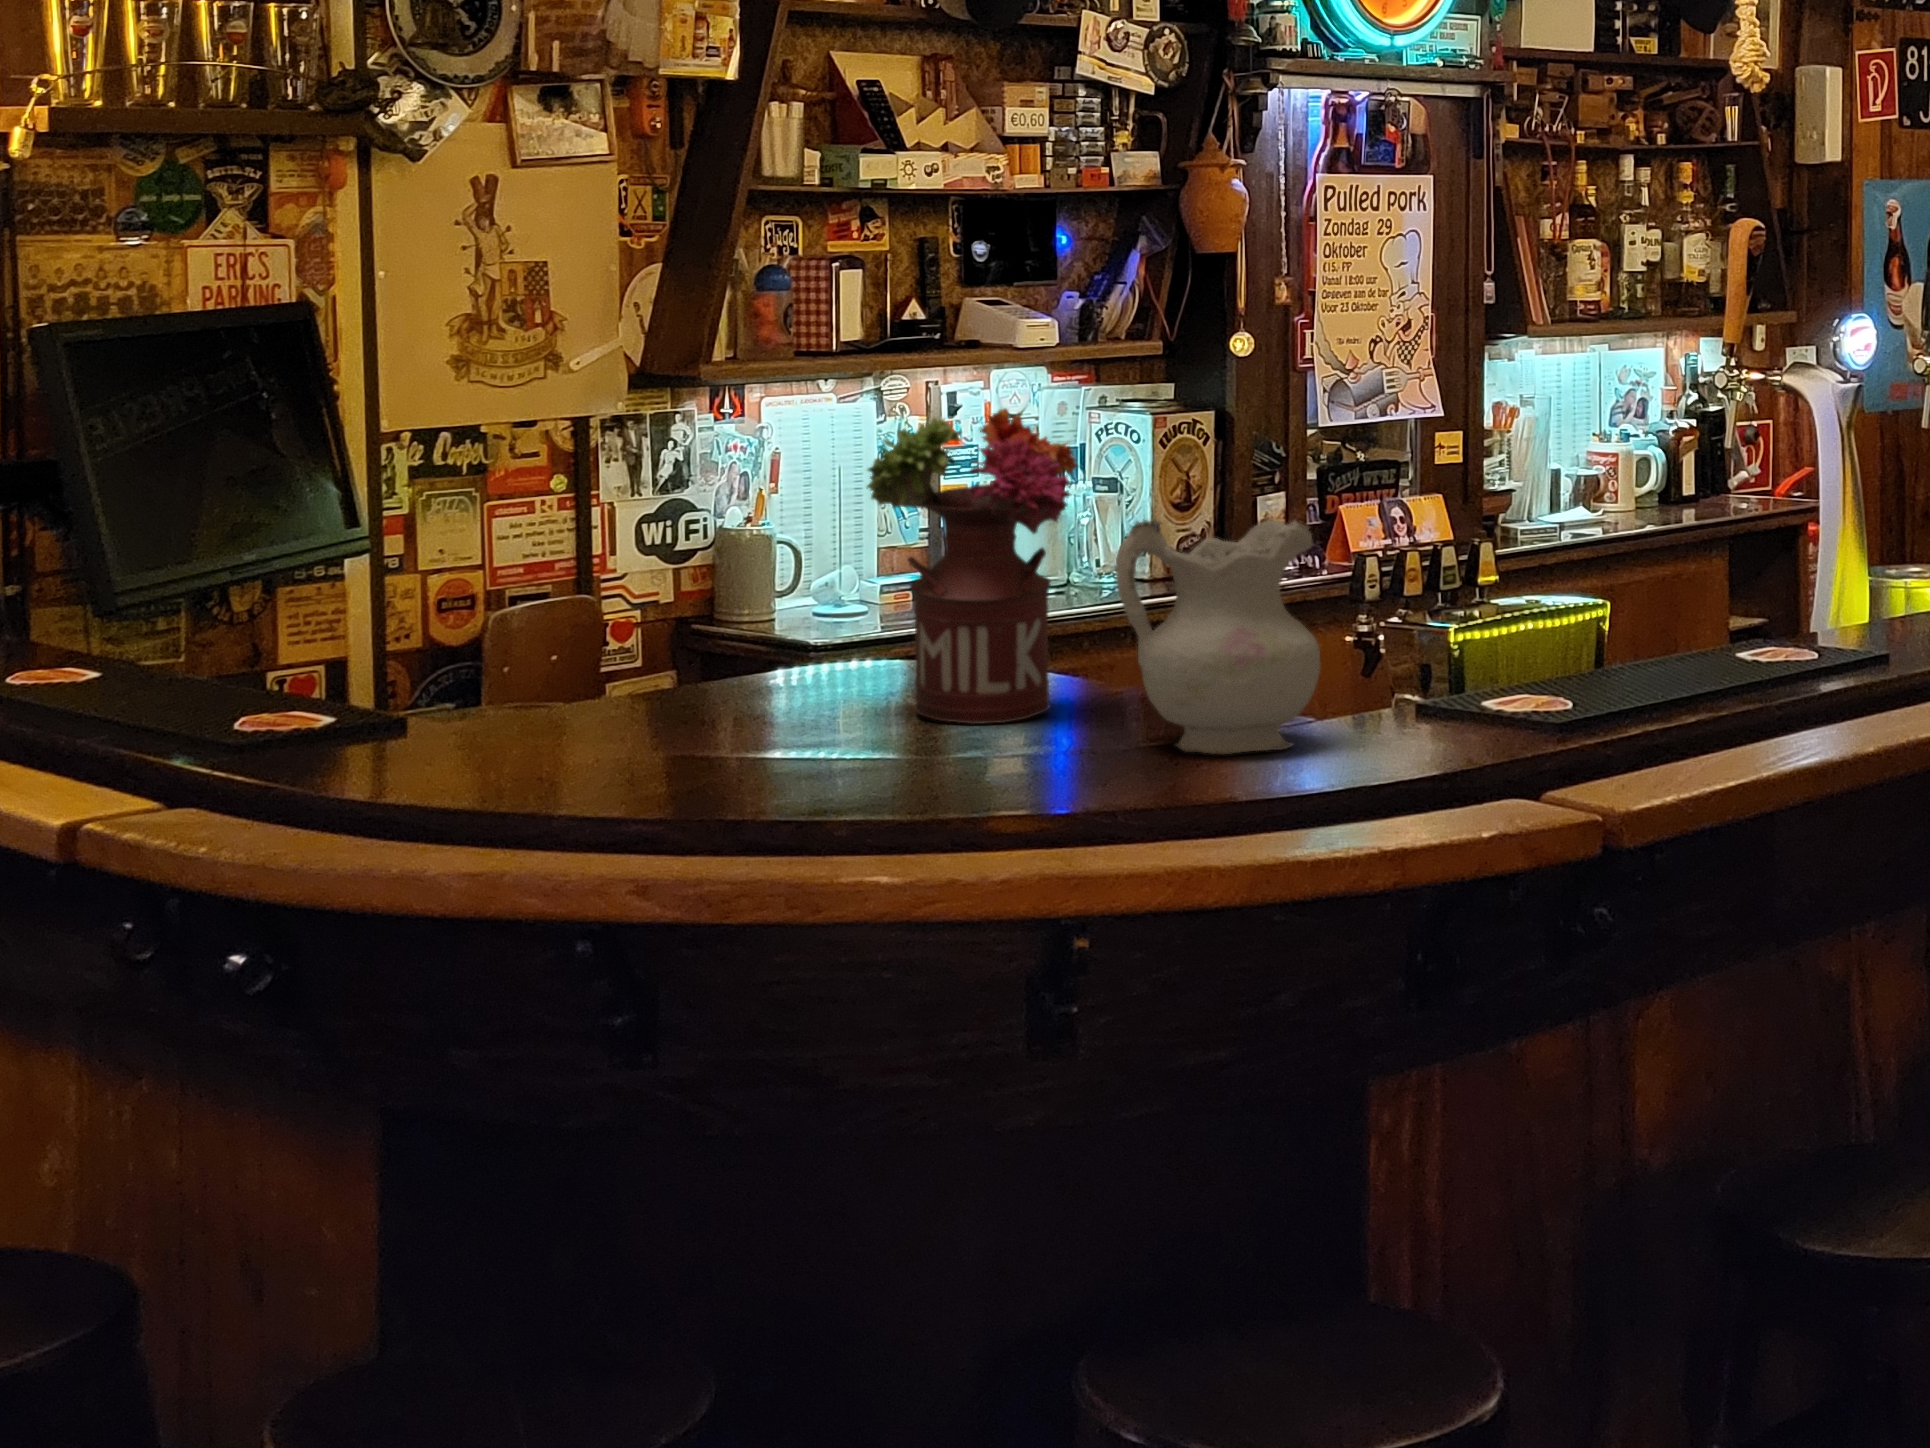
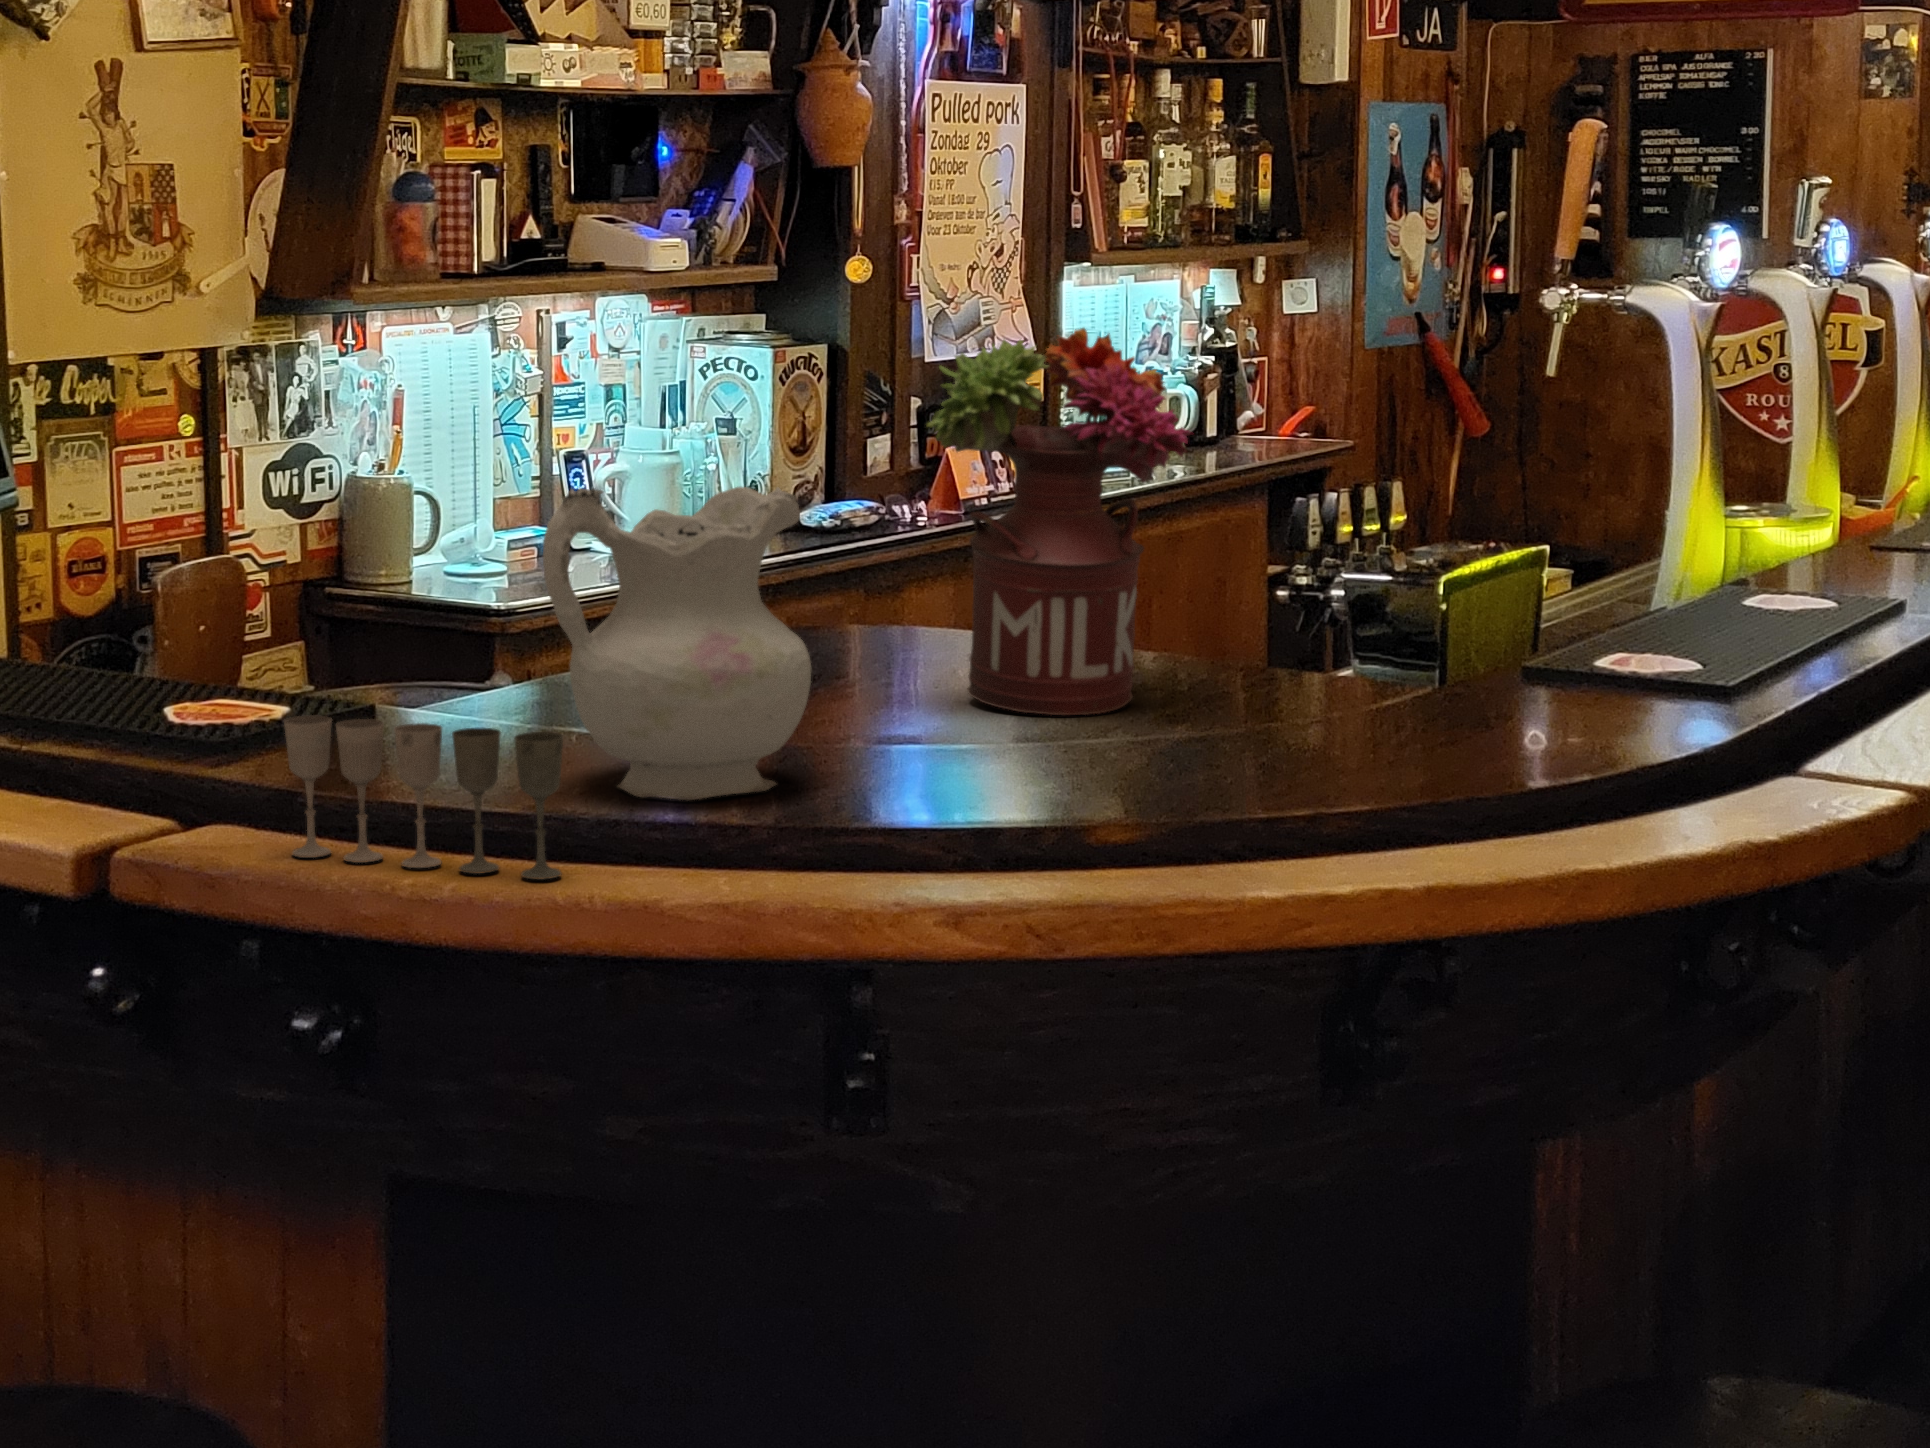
ceramic pitcher: present [1116,520,1320,754] -> present [543,487,811,800]
wine glass: none [205,703,382,827] -> present [284,715,563,879]

